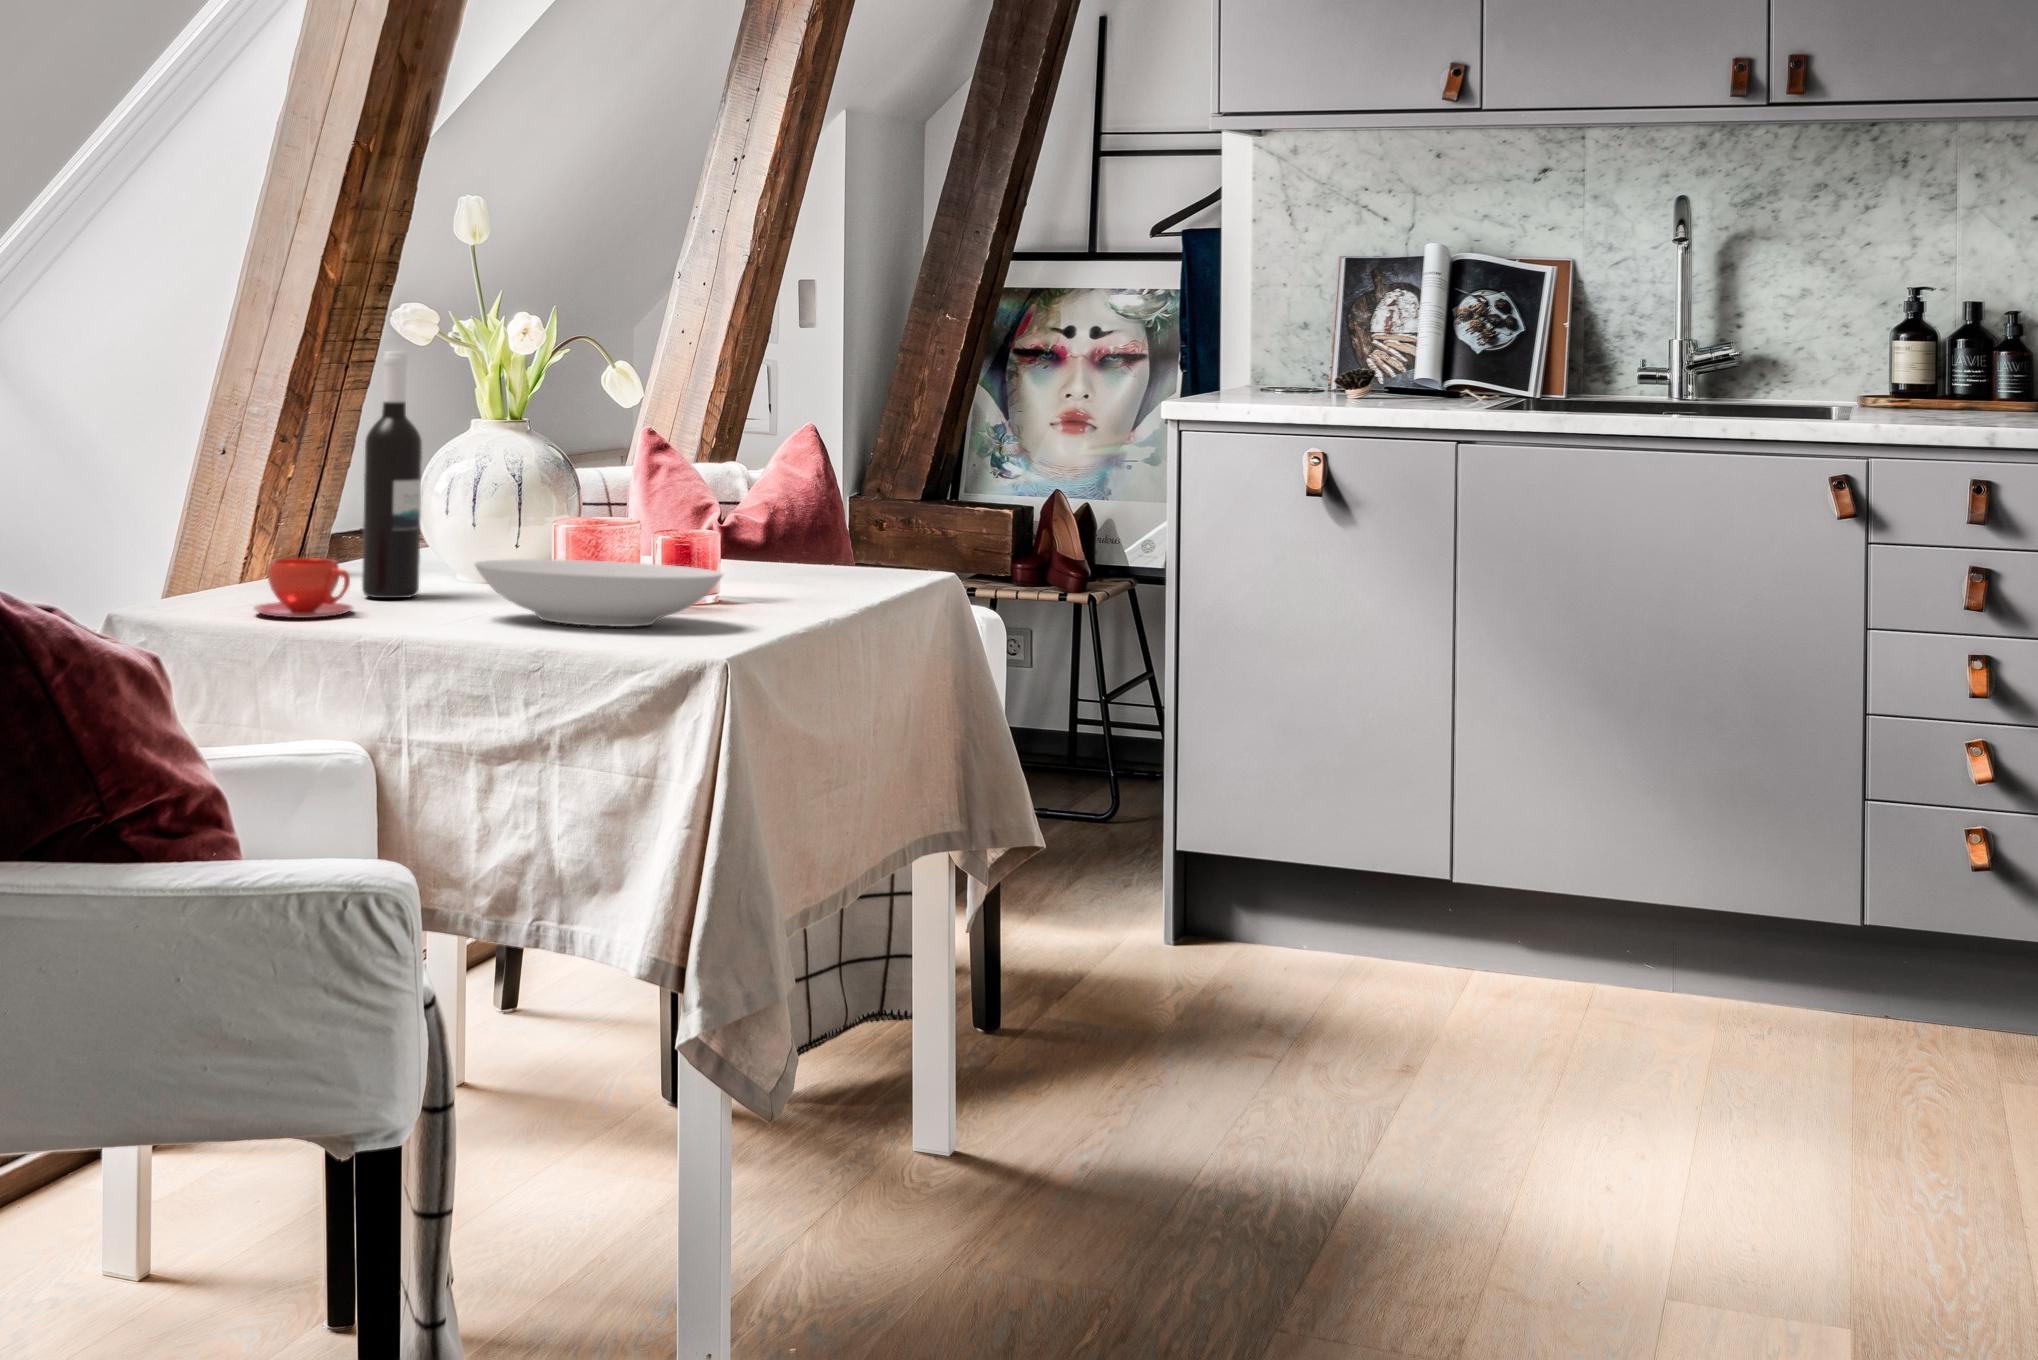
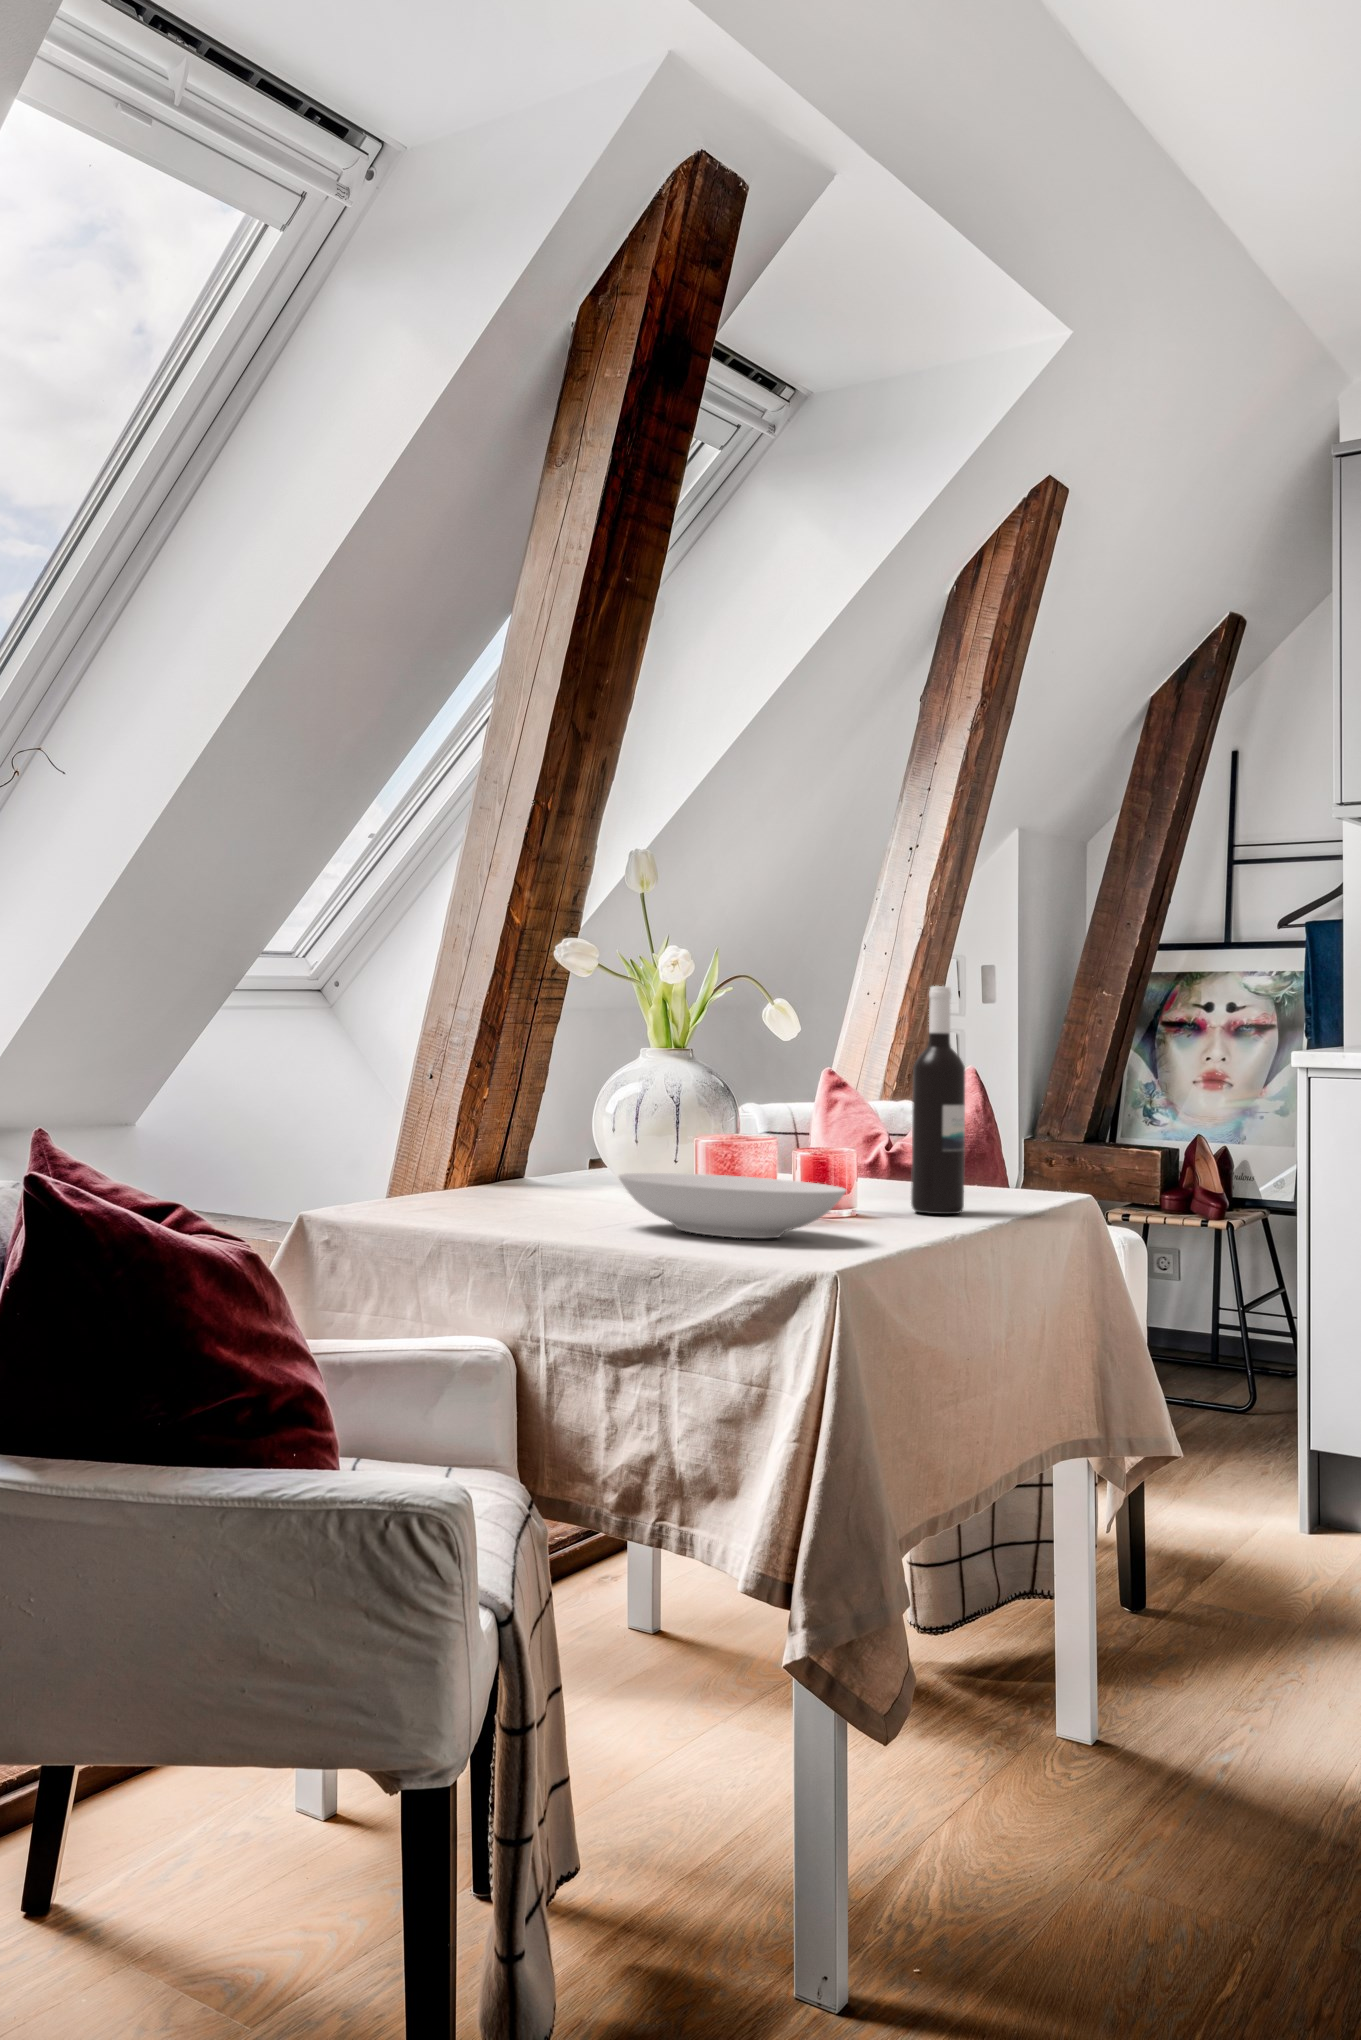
wine bottle: present [362,351,422,598] -> present [911,986,965,1214]
teacup: present [254,558,353,618] -> none [426,1167,516,1221]

